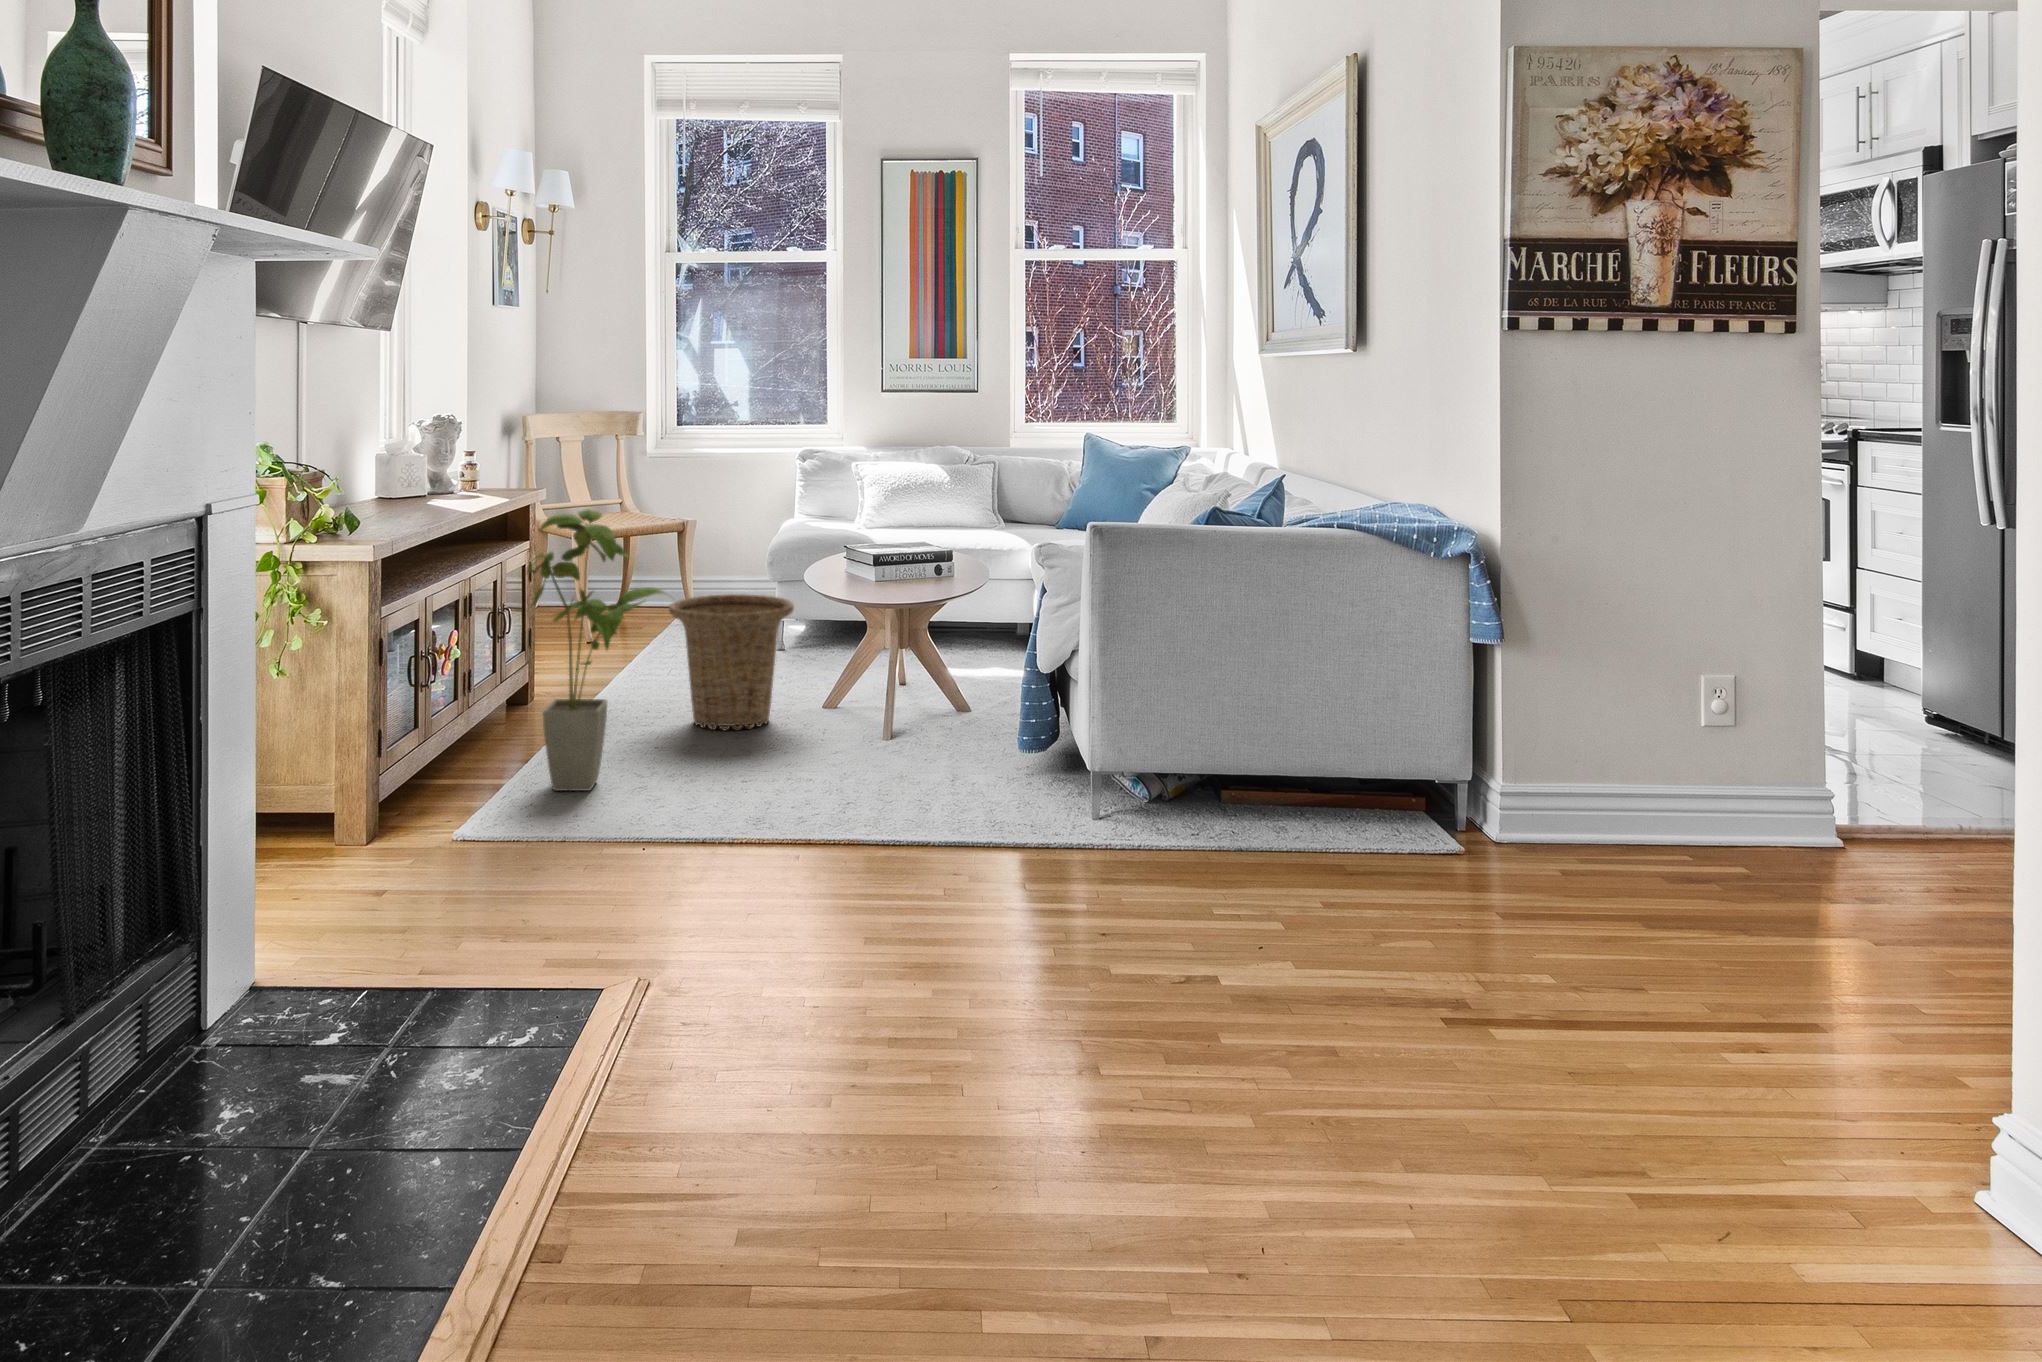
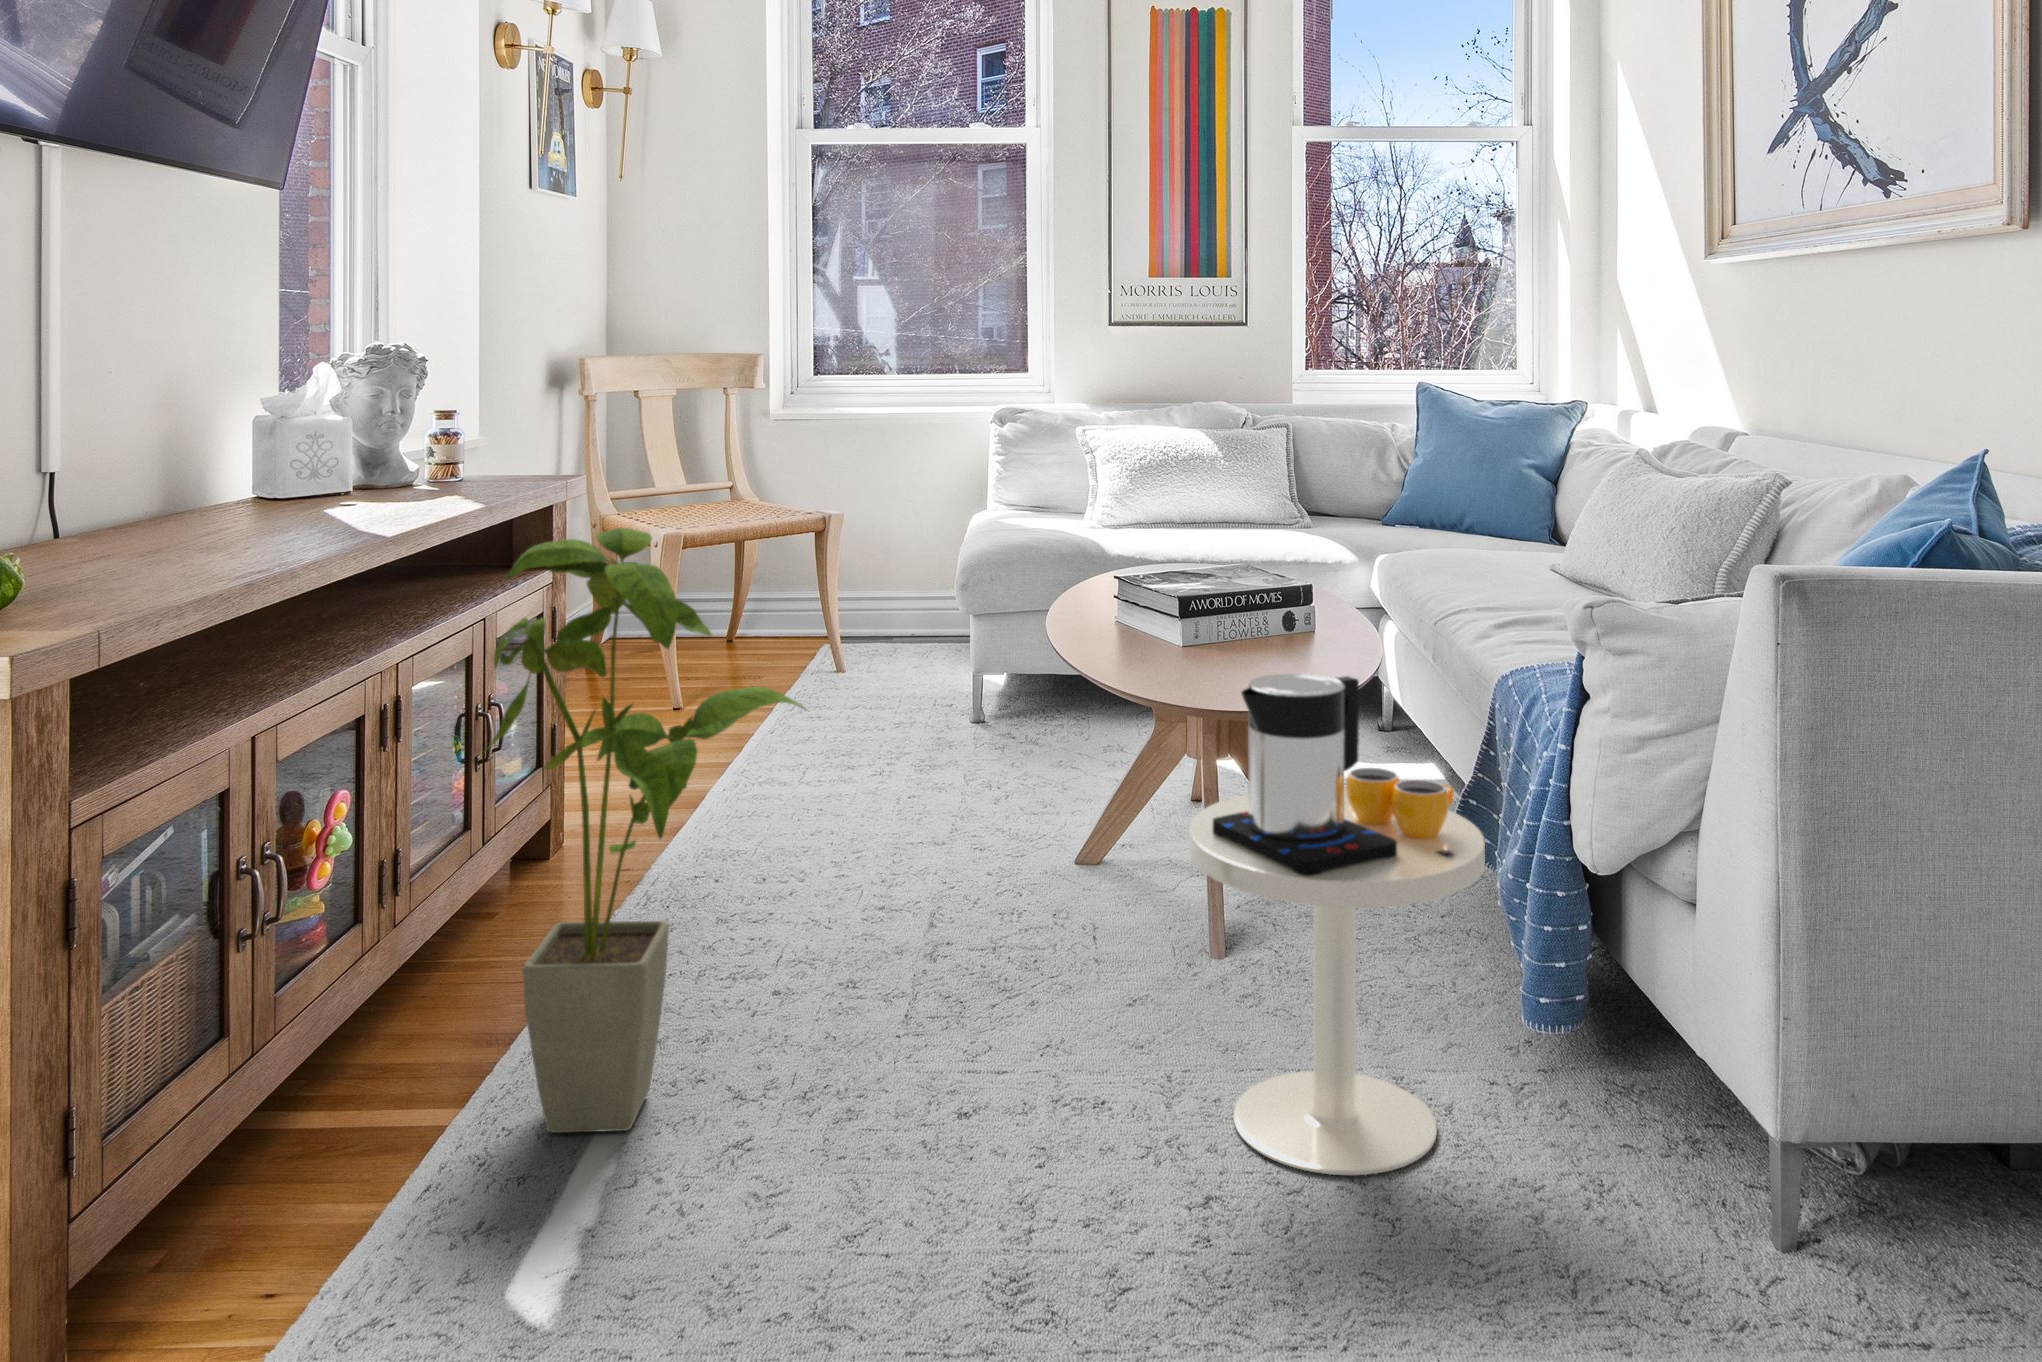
side table: none [852,580,989,806] -> present [1189,674,1485,1175]
basket: present [669,594,794,730] -> none [799,661,1028,924]

